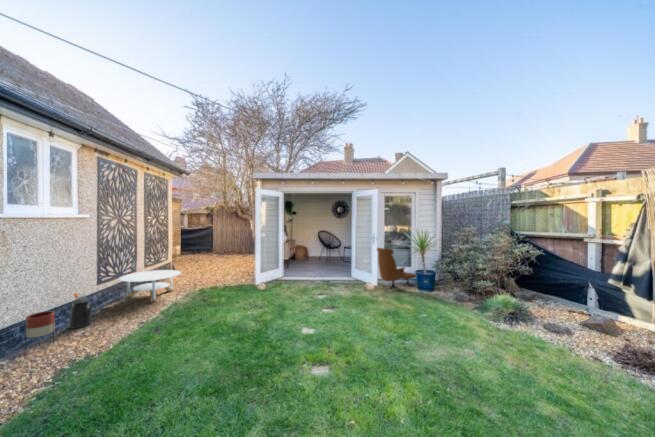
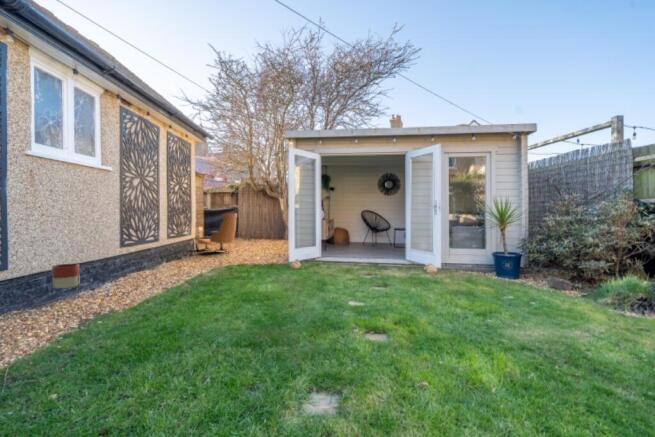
lounge chair: present [377,248,416,289] -> present [198,213,237,251]
round table: present [119,270,181,302] -> none [141,241,207,272]
watering can: present [68,293,93,329] -> none [91,250,116,288]

